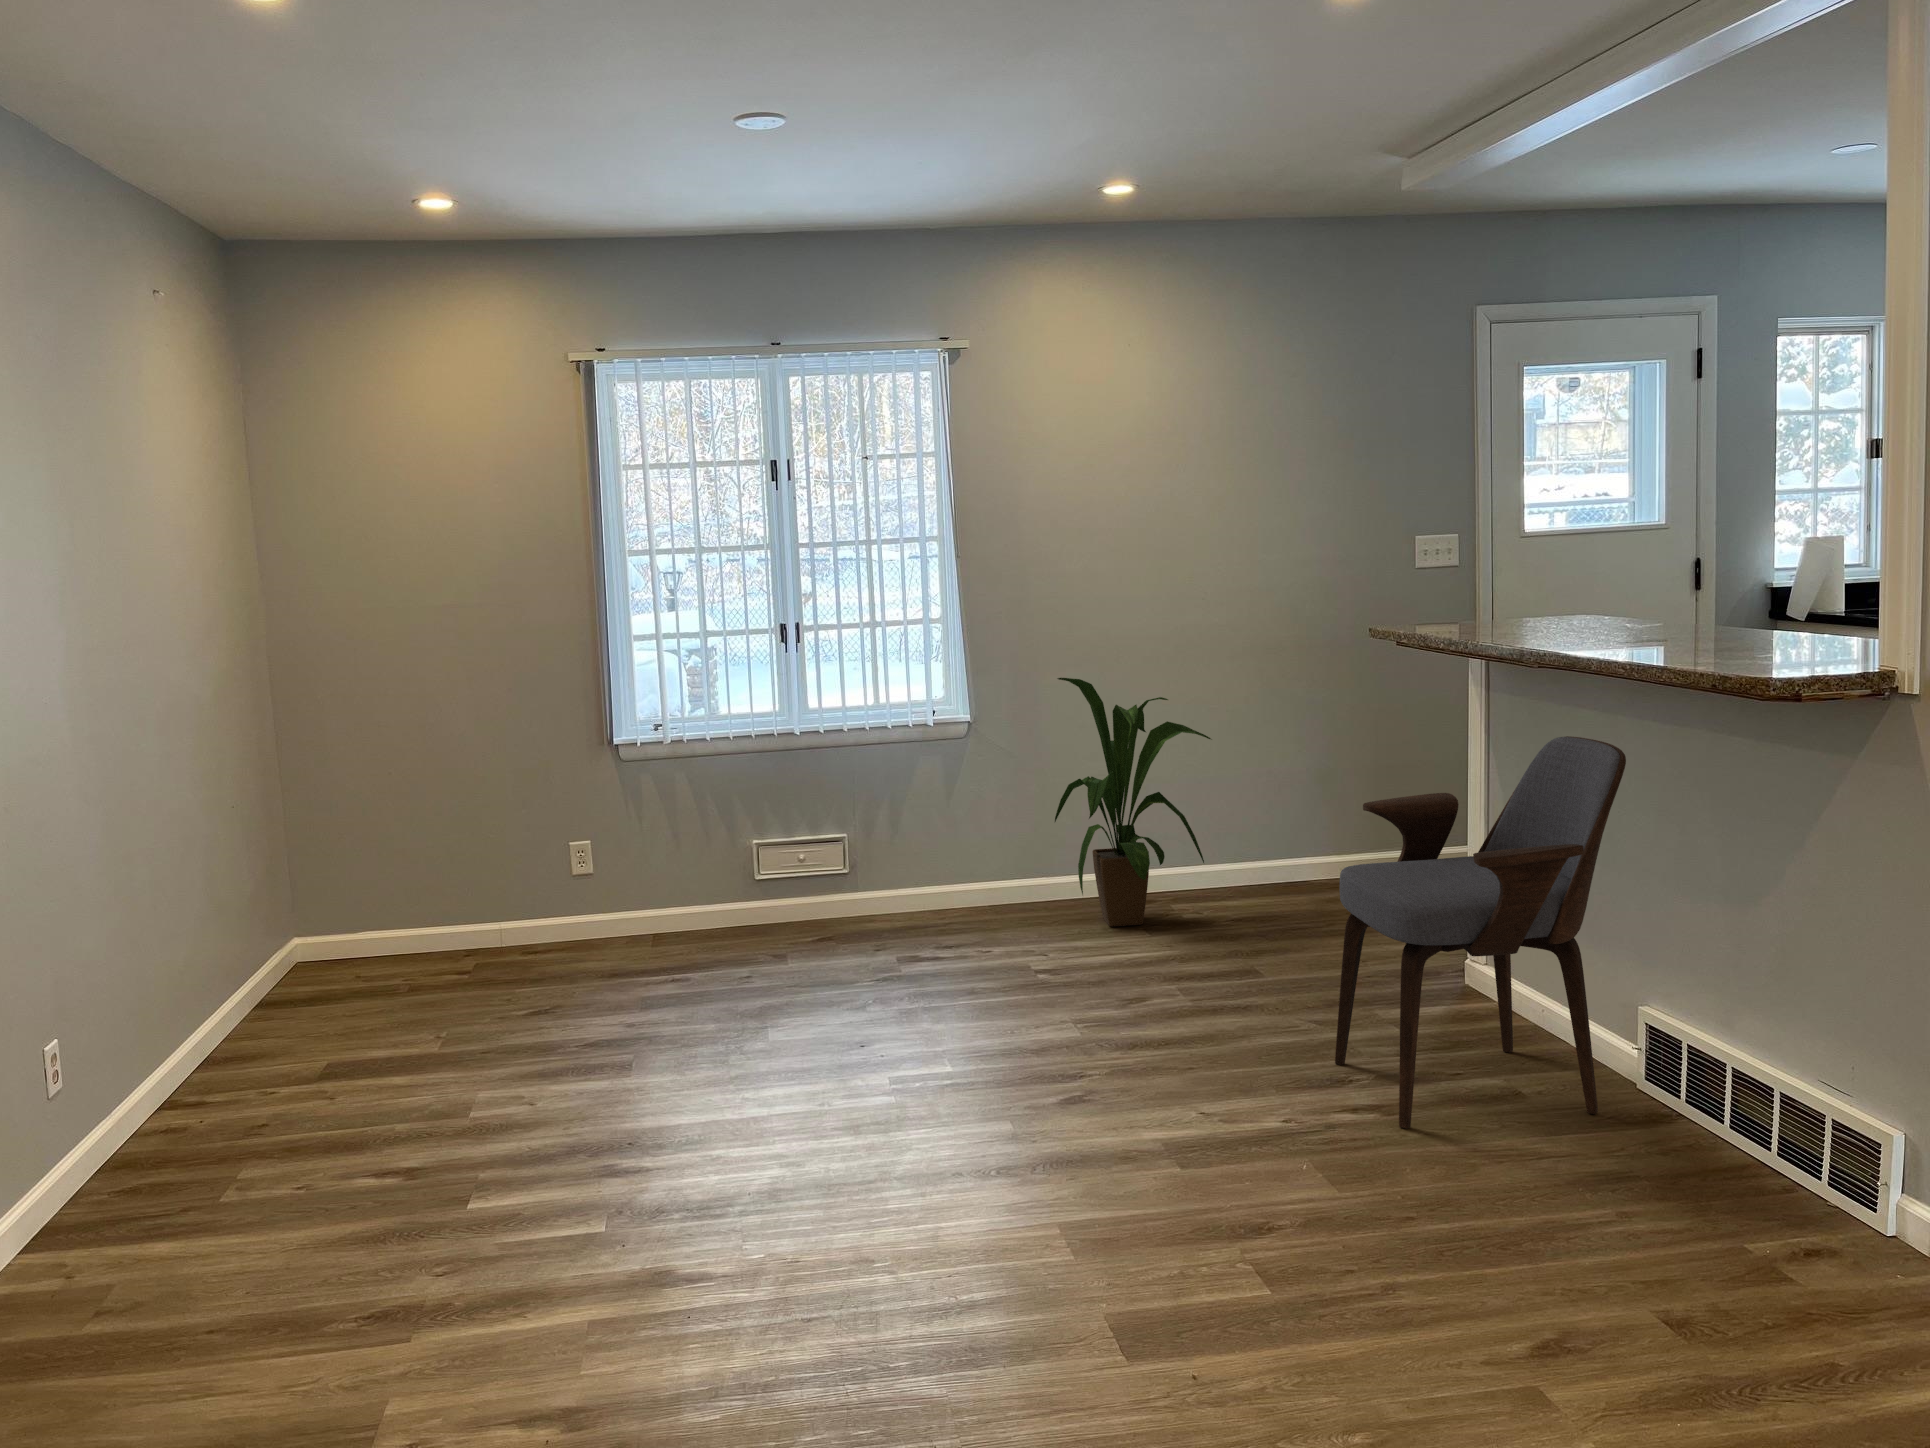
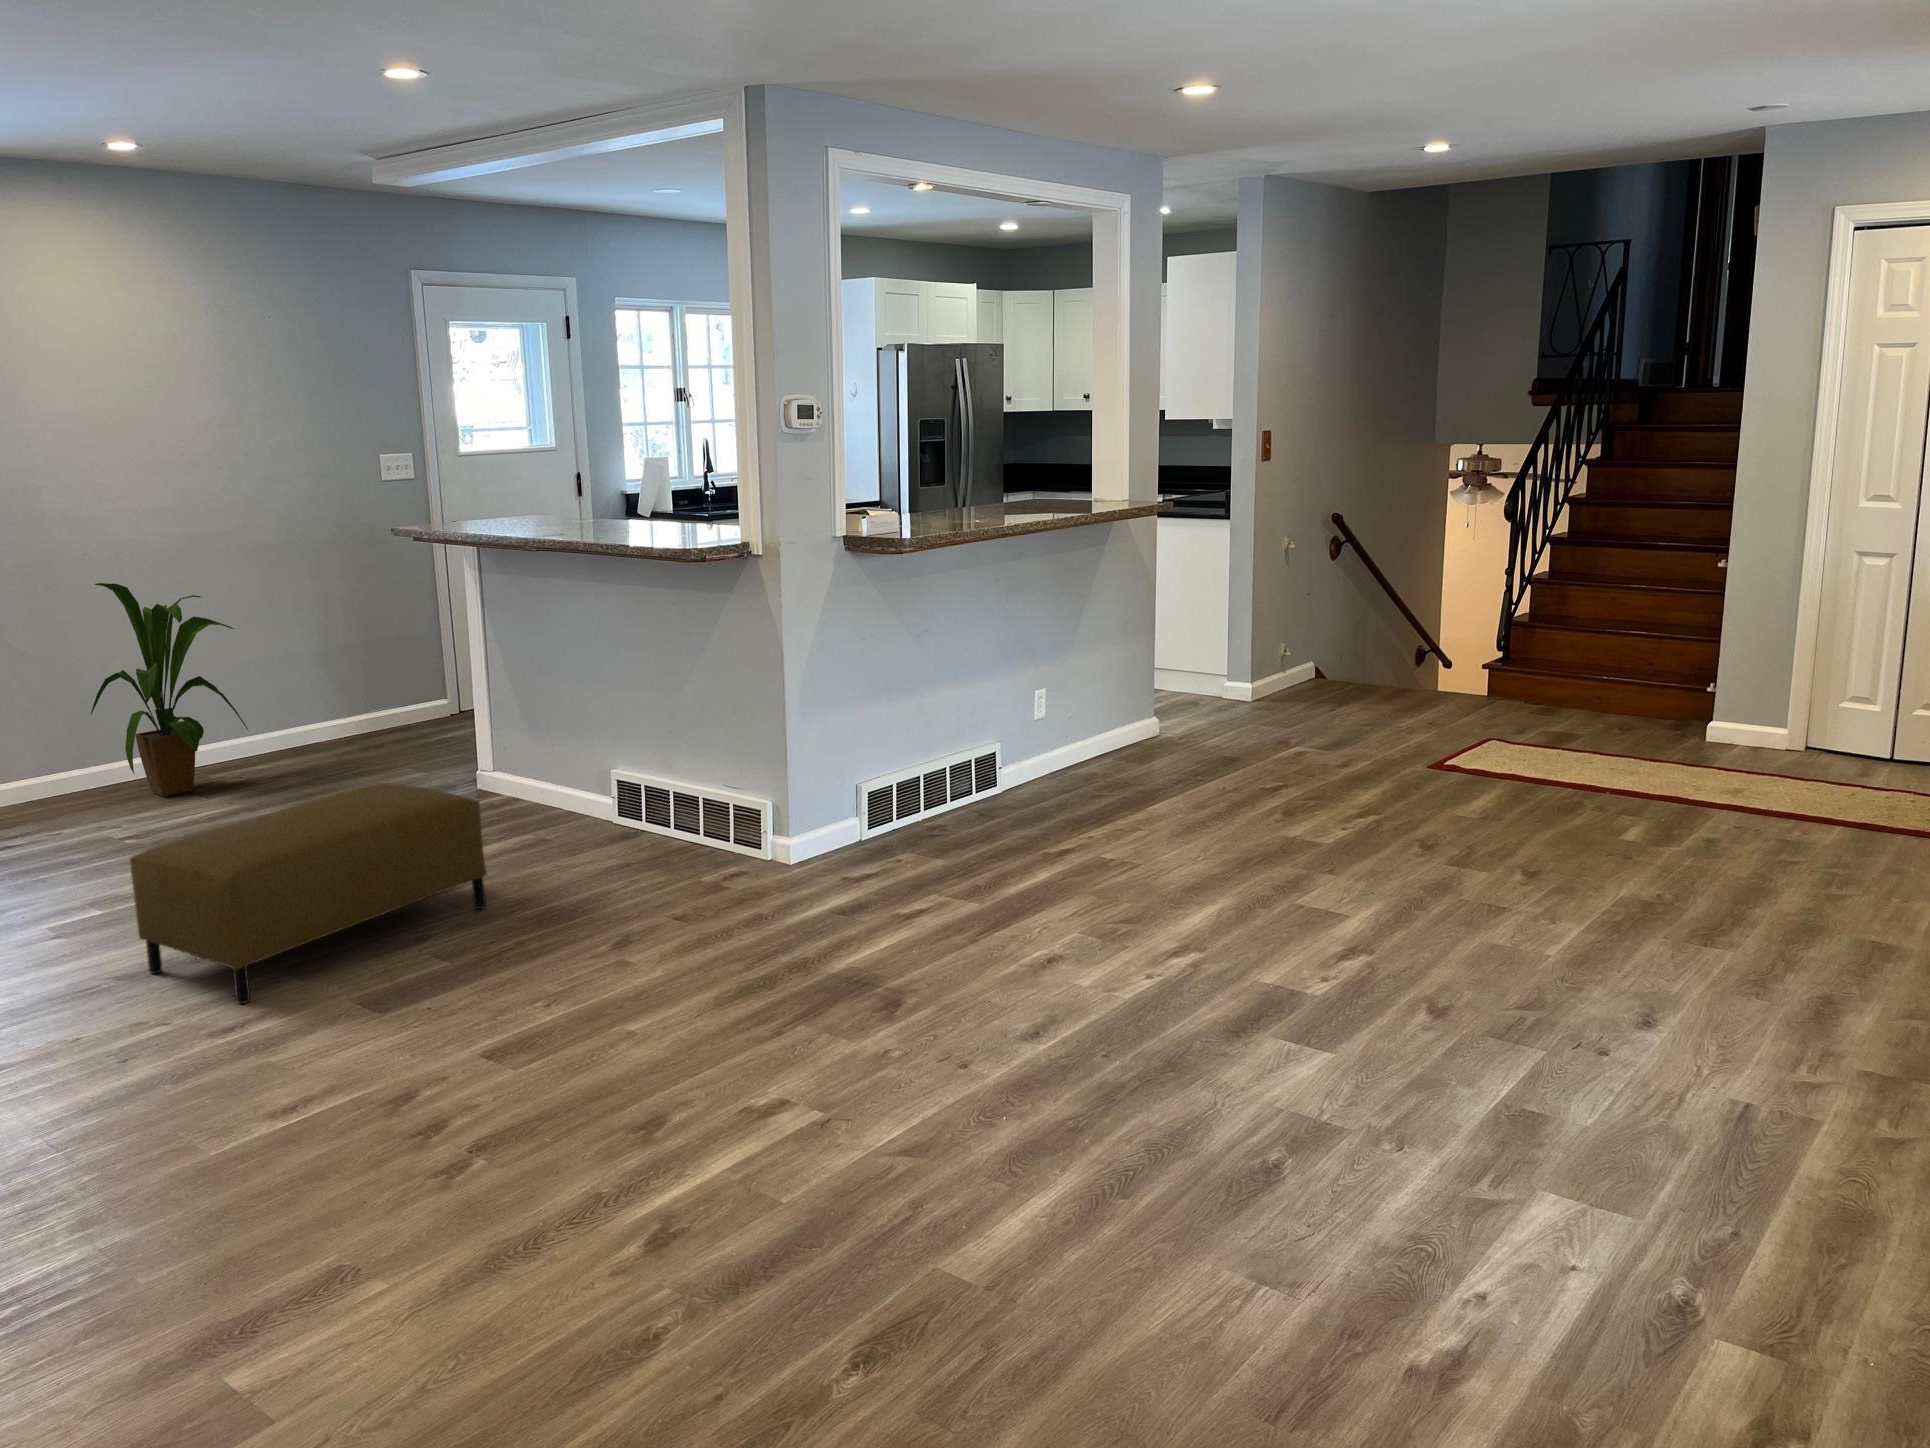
armchair: present [1335,736,1626,1129] -> none [408,600,596,873]
ottoman: none [926,975,1382,1257] -> present [130,783,487,1004]

